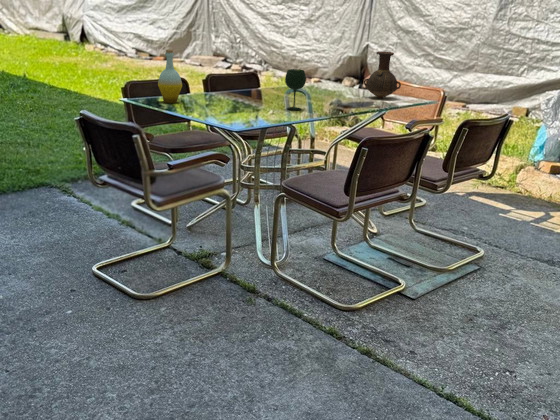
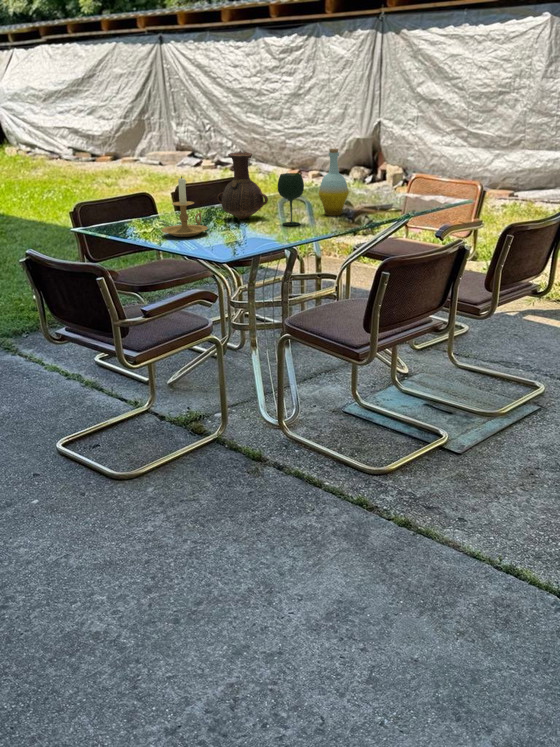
bottle: present [158,50,182,103] -> present [319,149,349,216]
vase: present [364,51,401,98] -> present [218,152,268,219]
candle holder: none [192,64,228,112] -> present [162,176,208,237]

